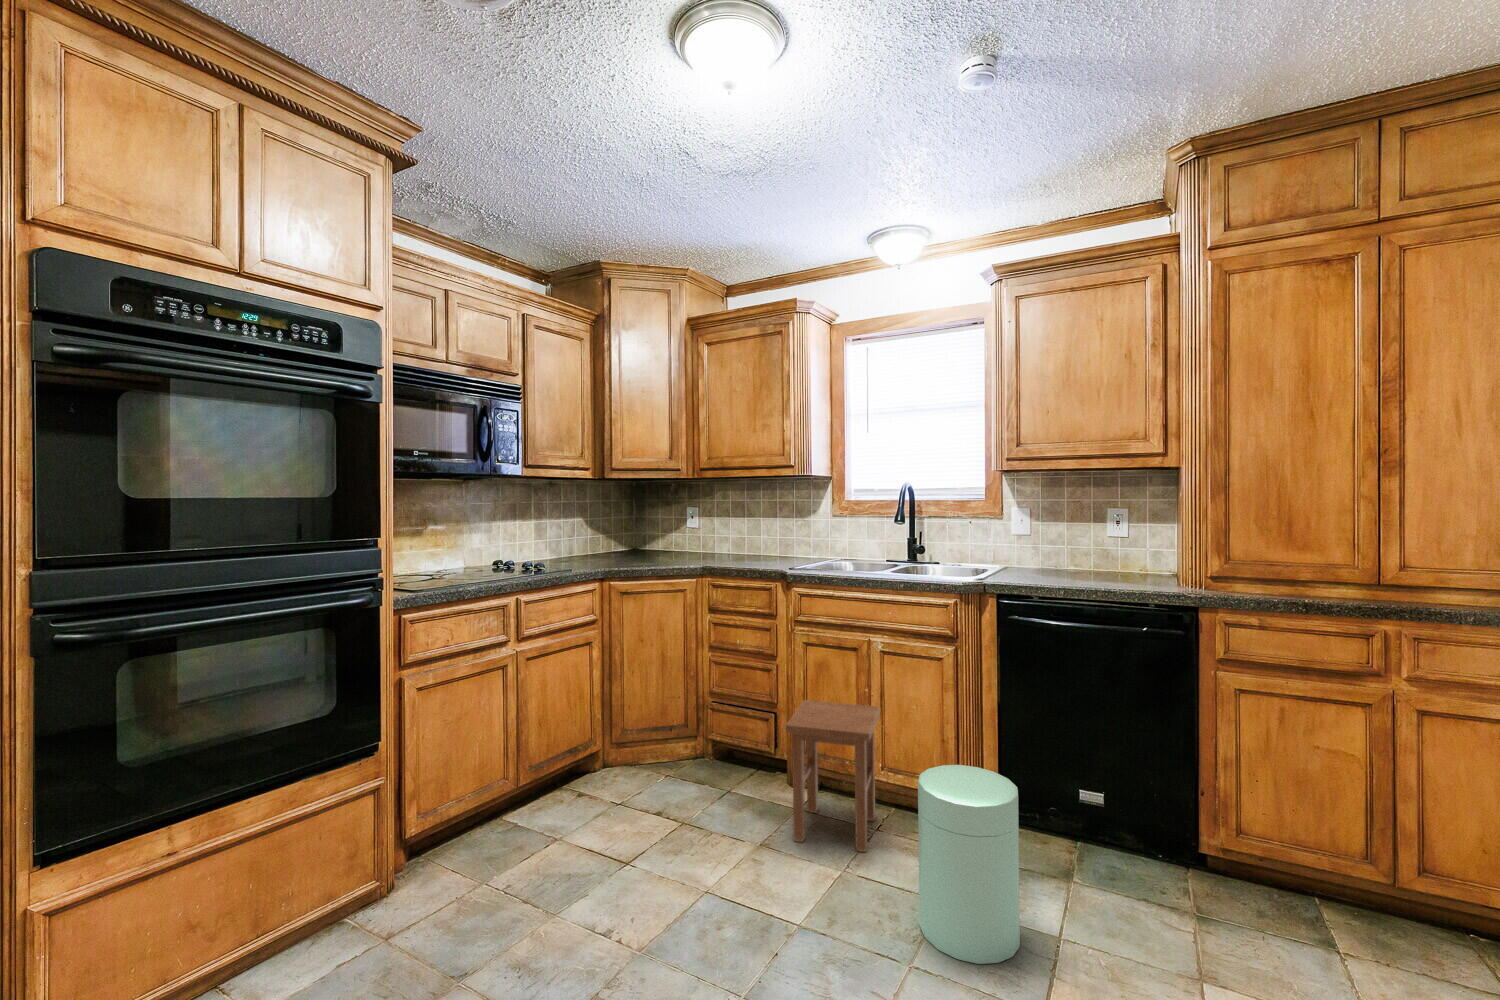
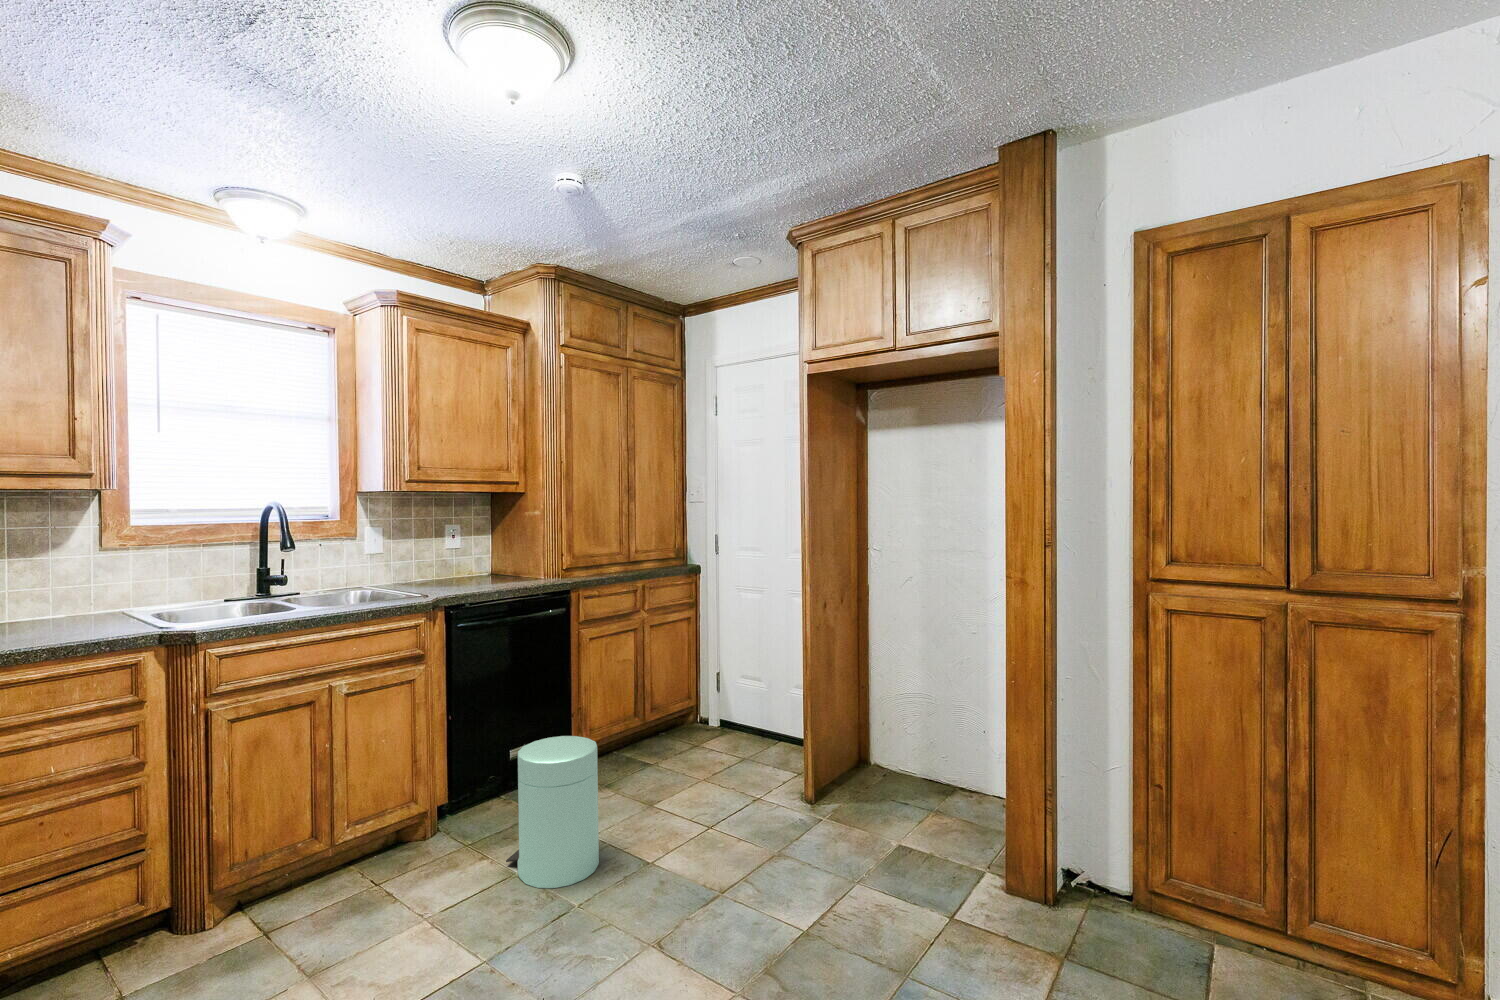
stool: present [786,700,880,852] -> none [271,754,423,944]

